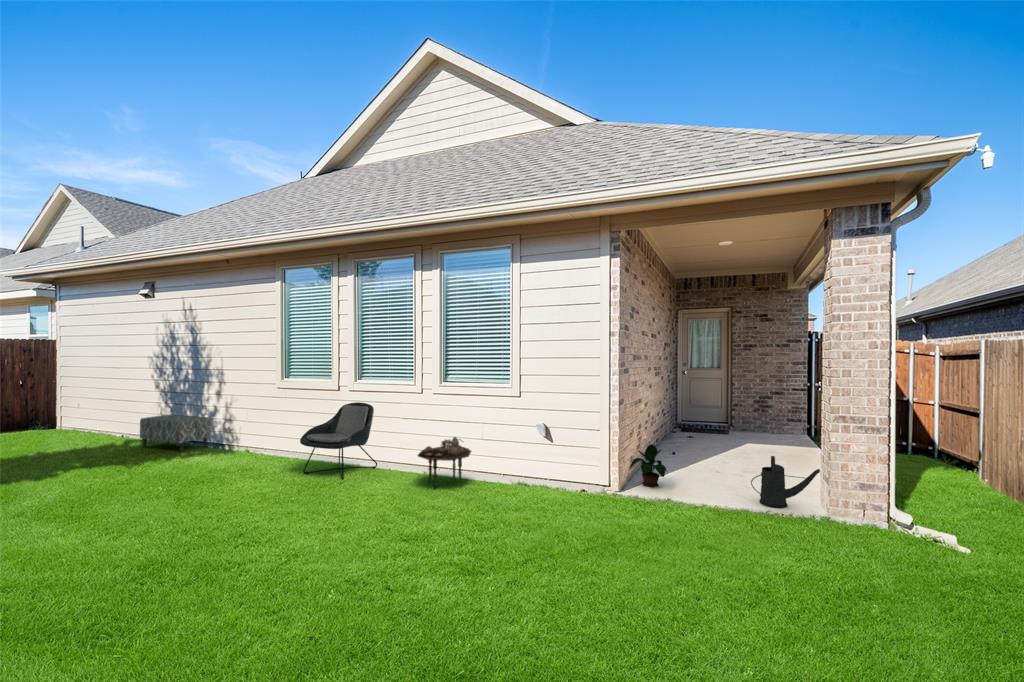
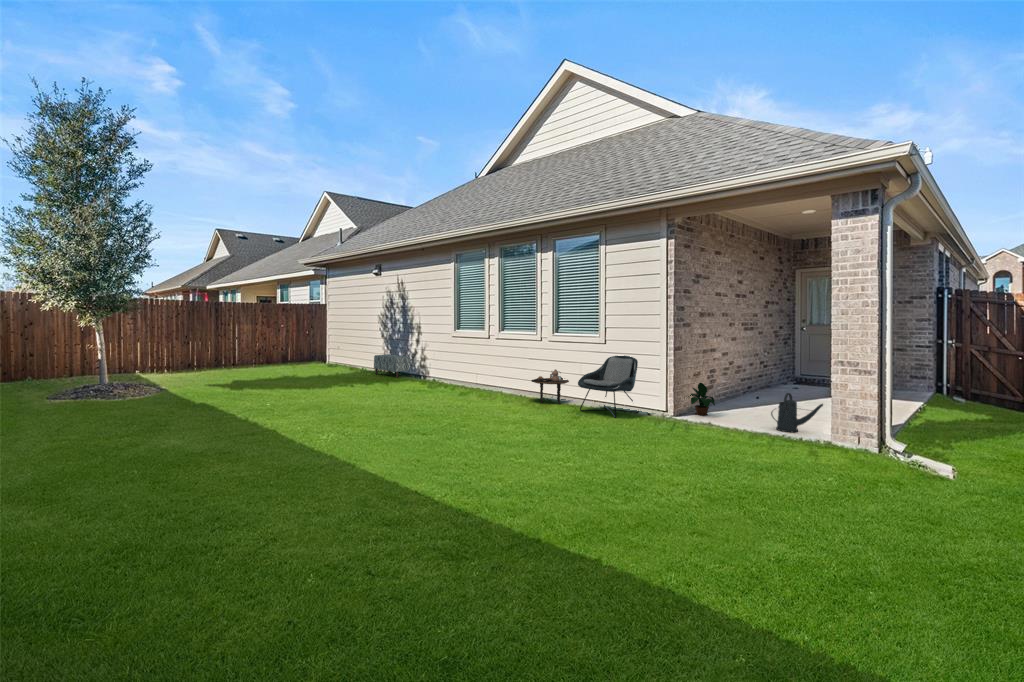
lounge chair: present [300,402,377,479] -> present [578,355,639,418]

